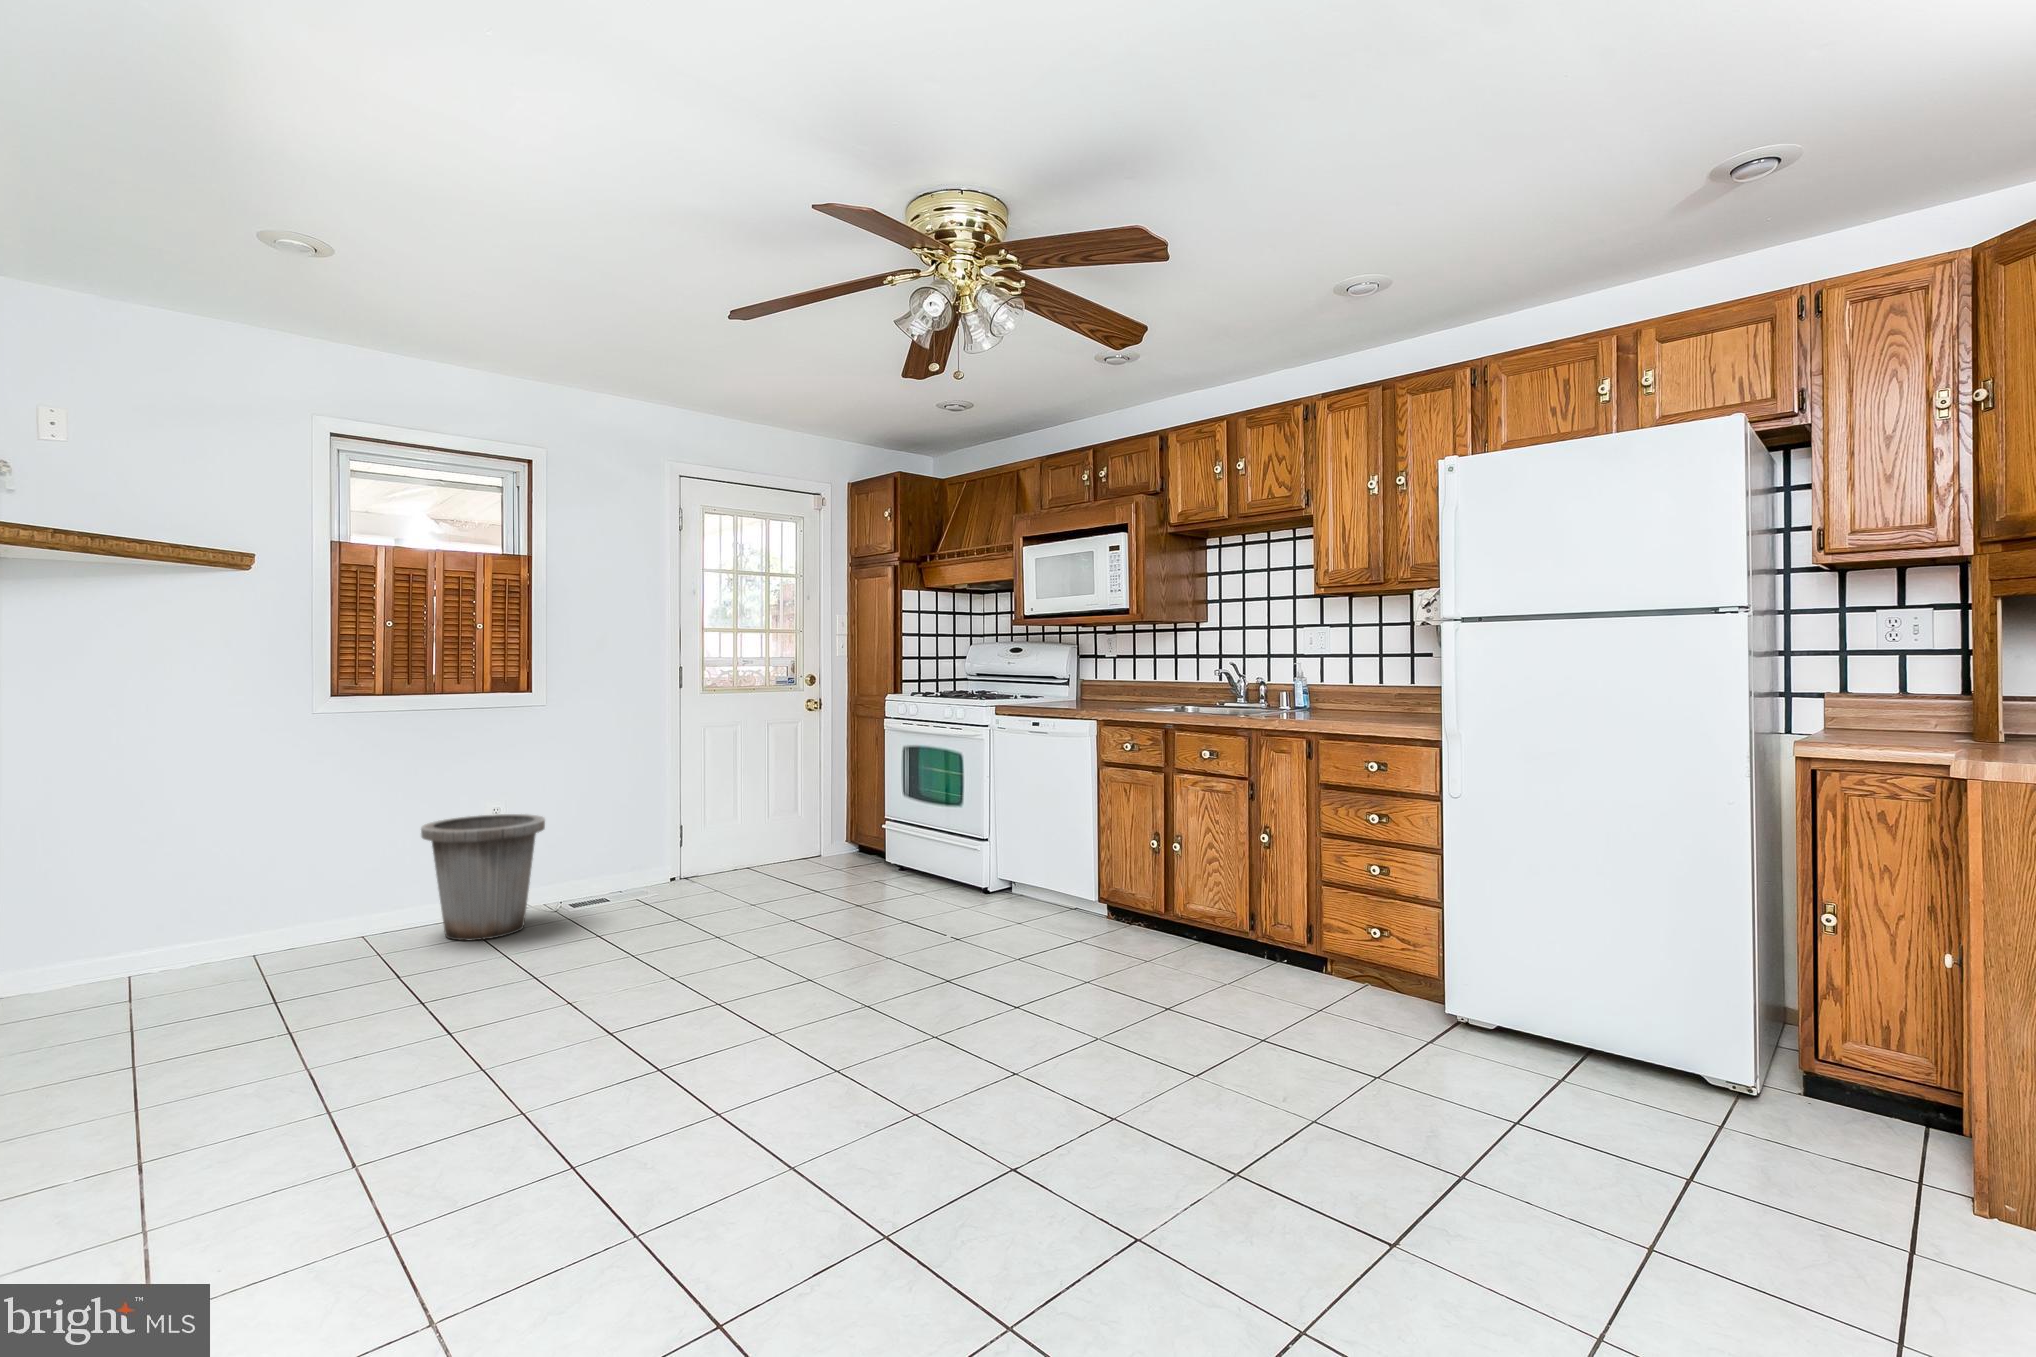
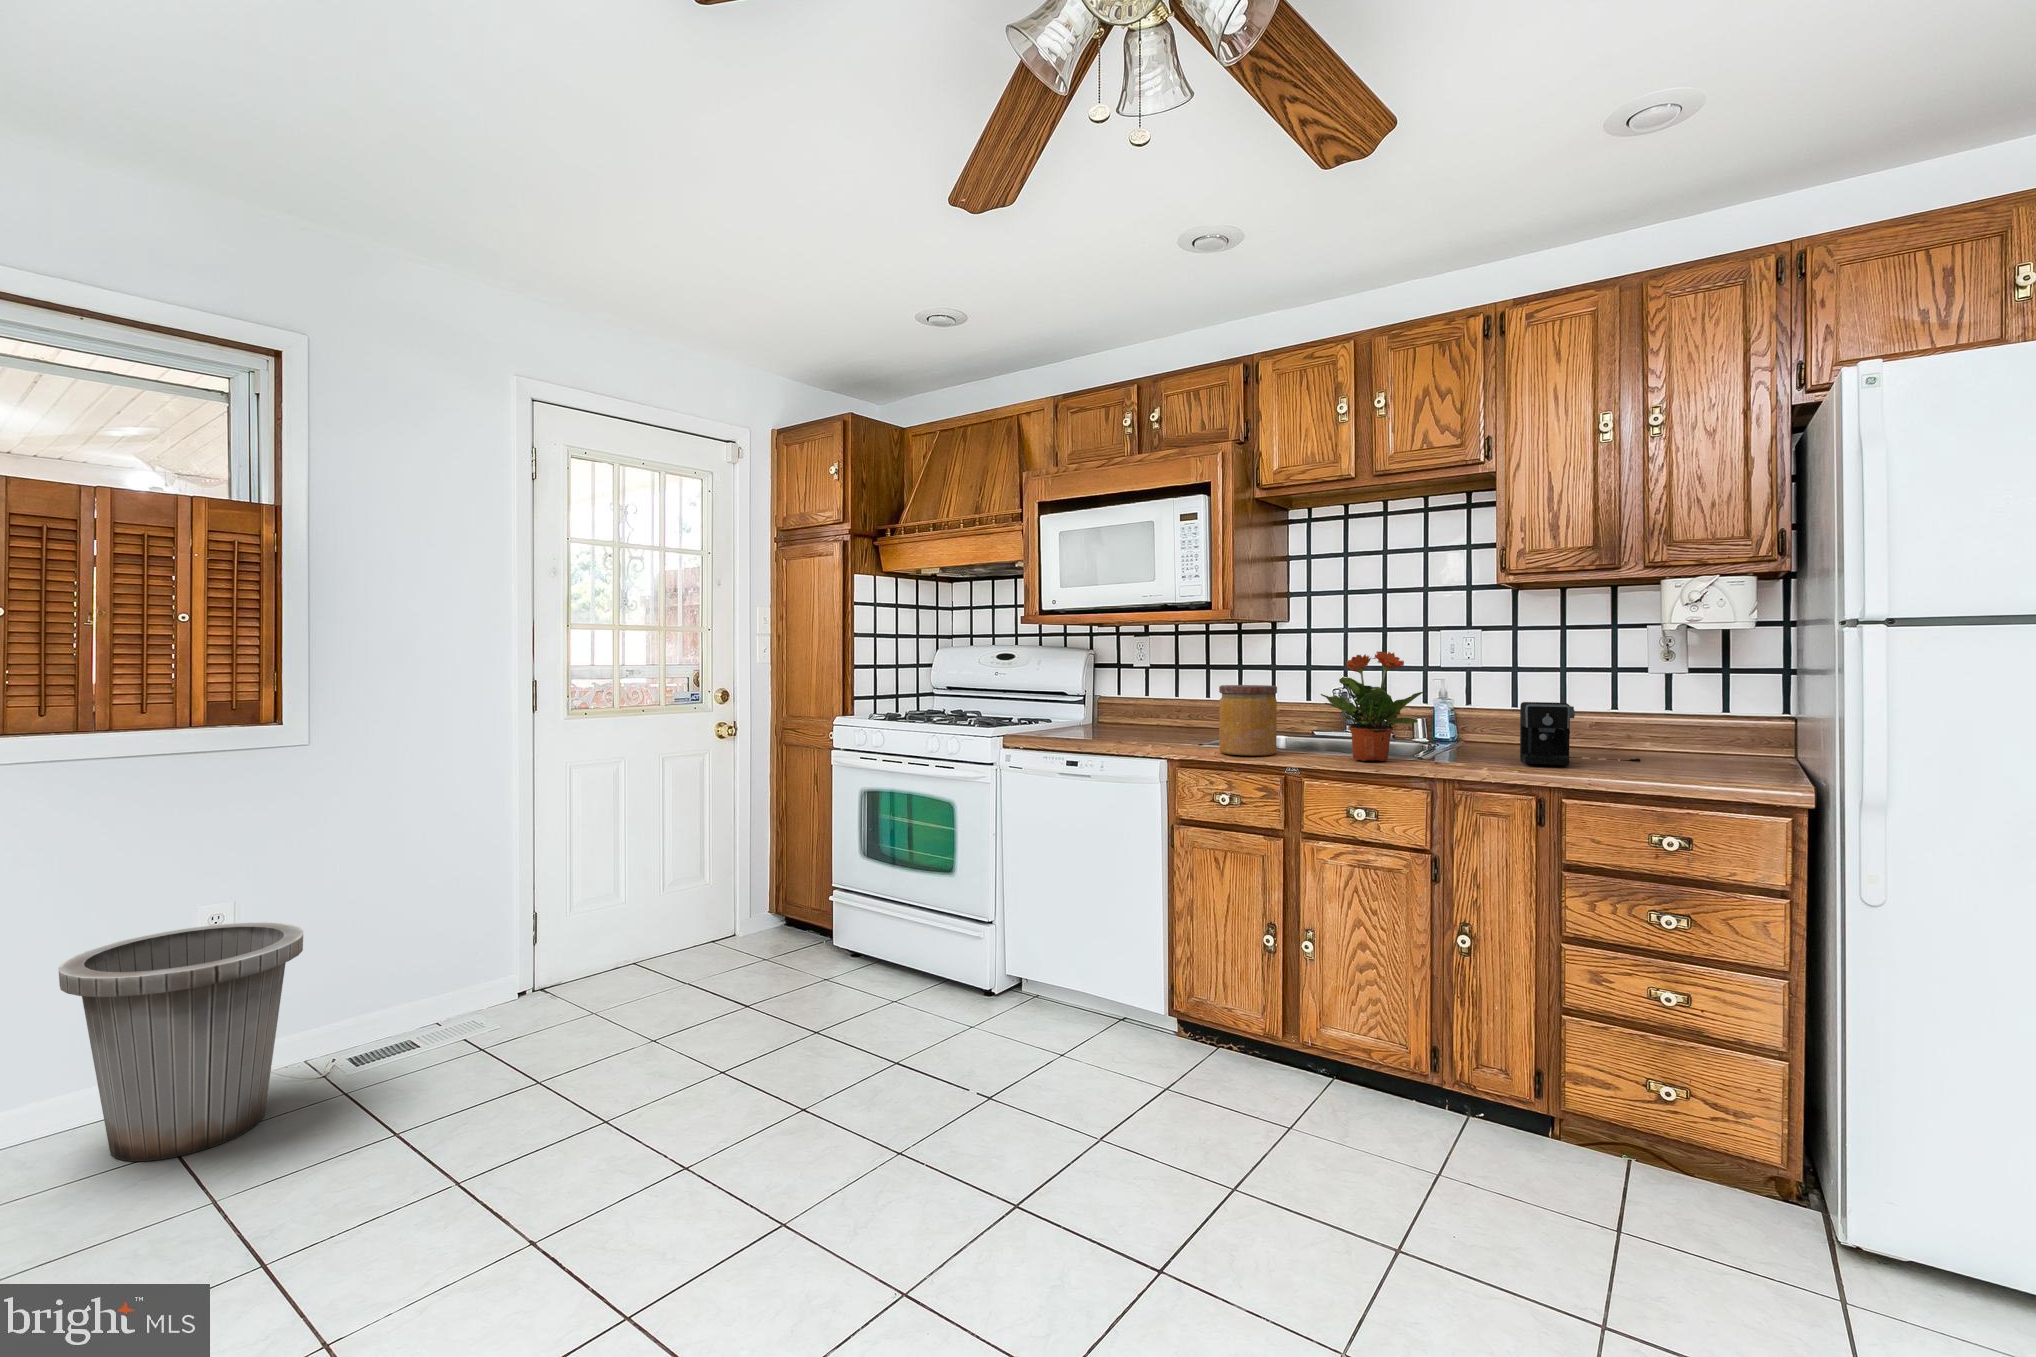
potted plant: none [1187,642,1253,719] -> present [1321,651,1423,761]
jar: none [1129,668,1169,716] -> present [1219,685,1277,755]
coffee maker: none [1315,677,1402,719] -> present [1520,702,1641,765]

